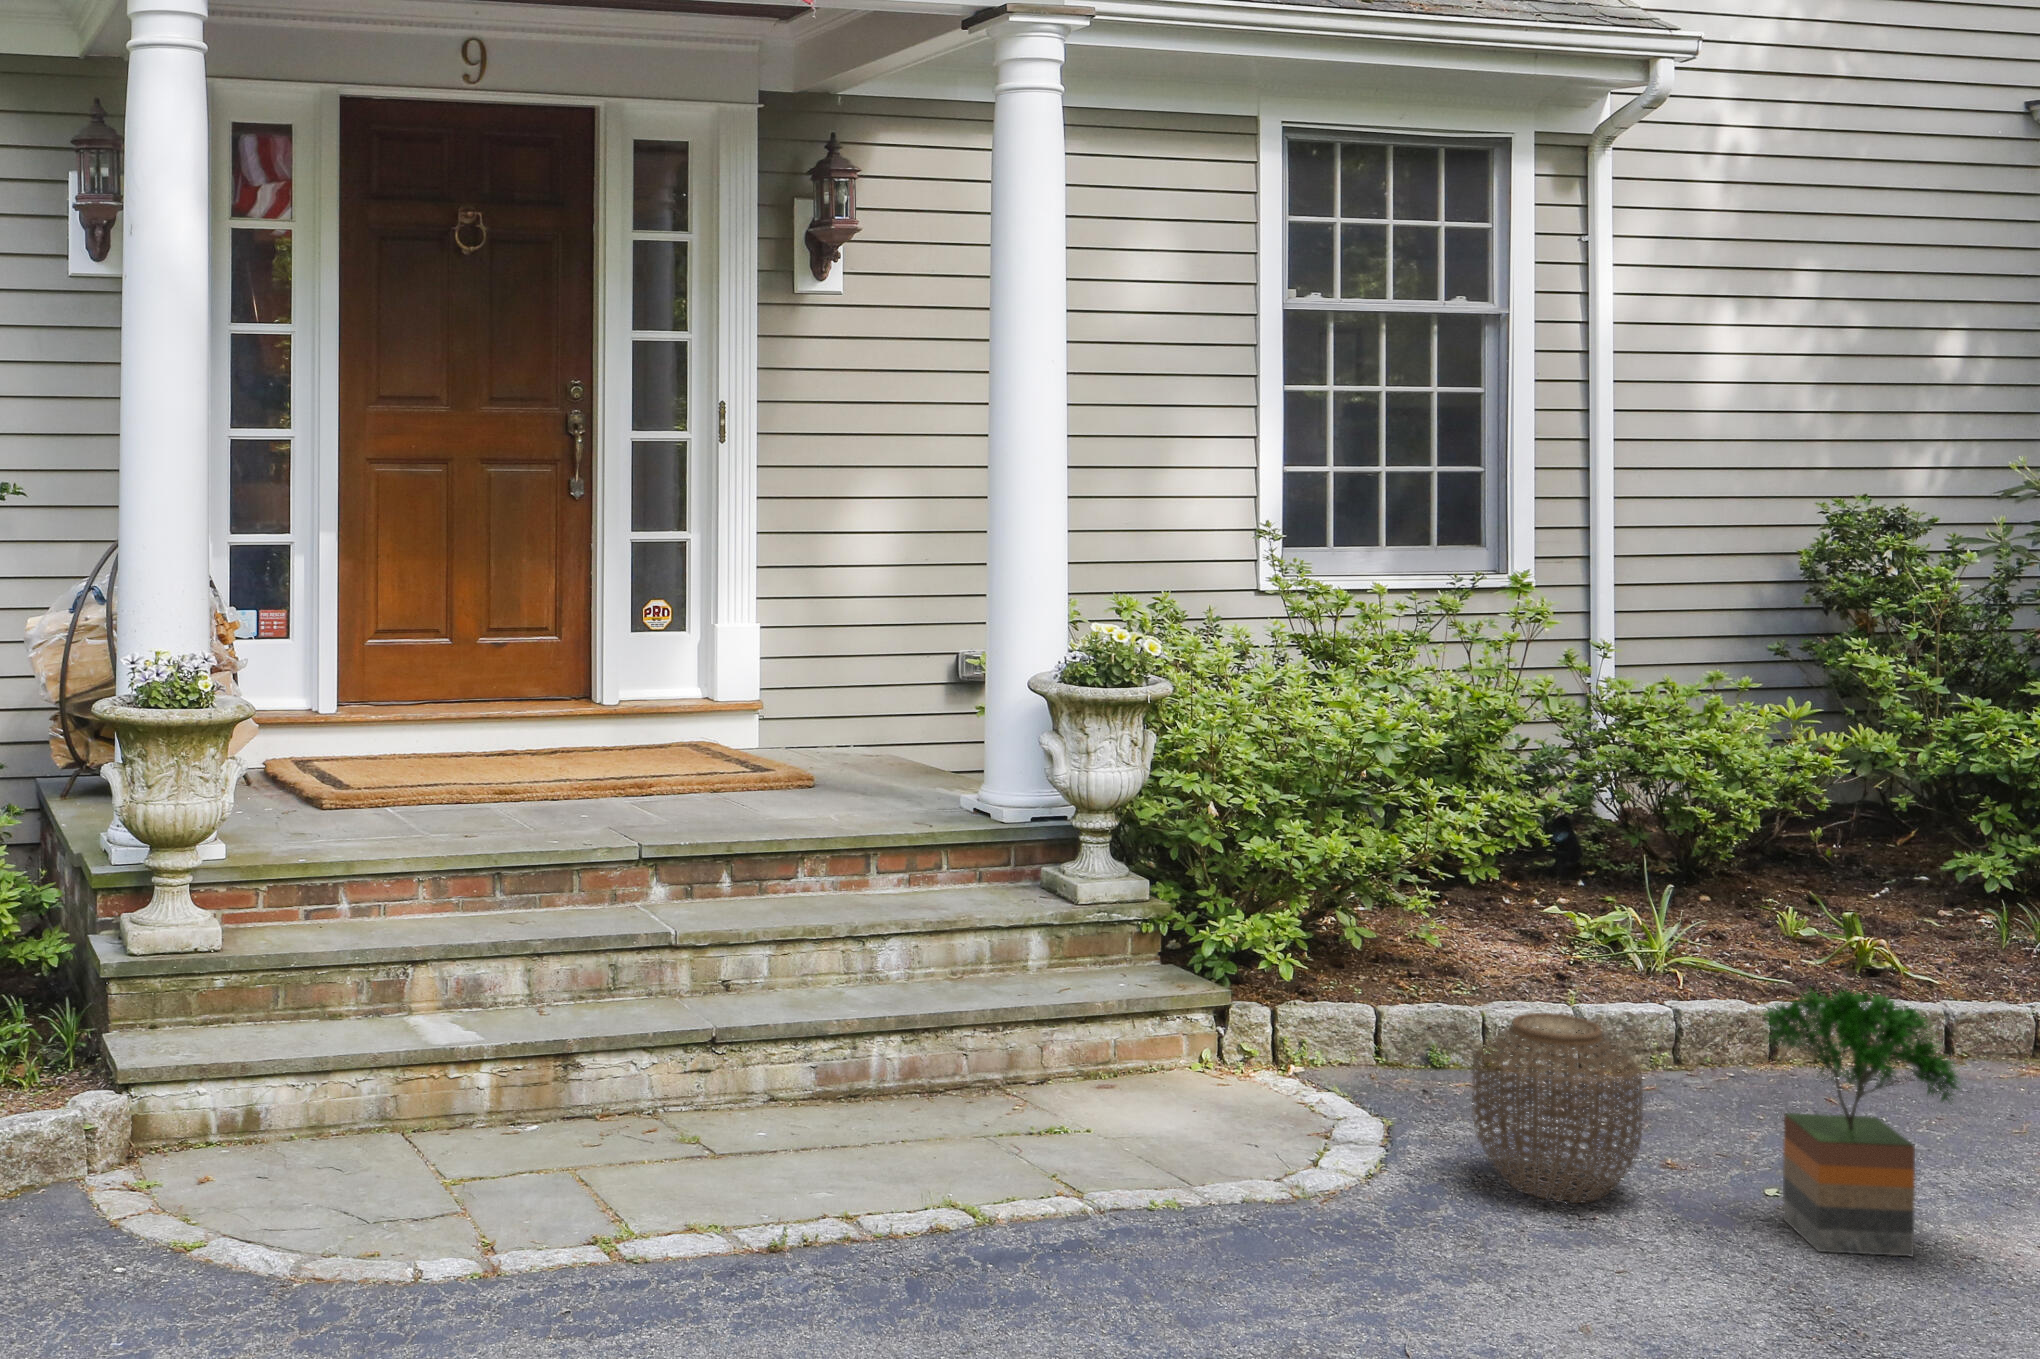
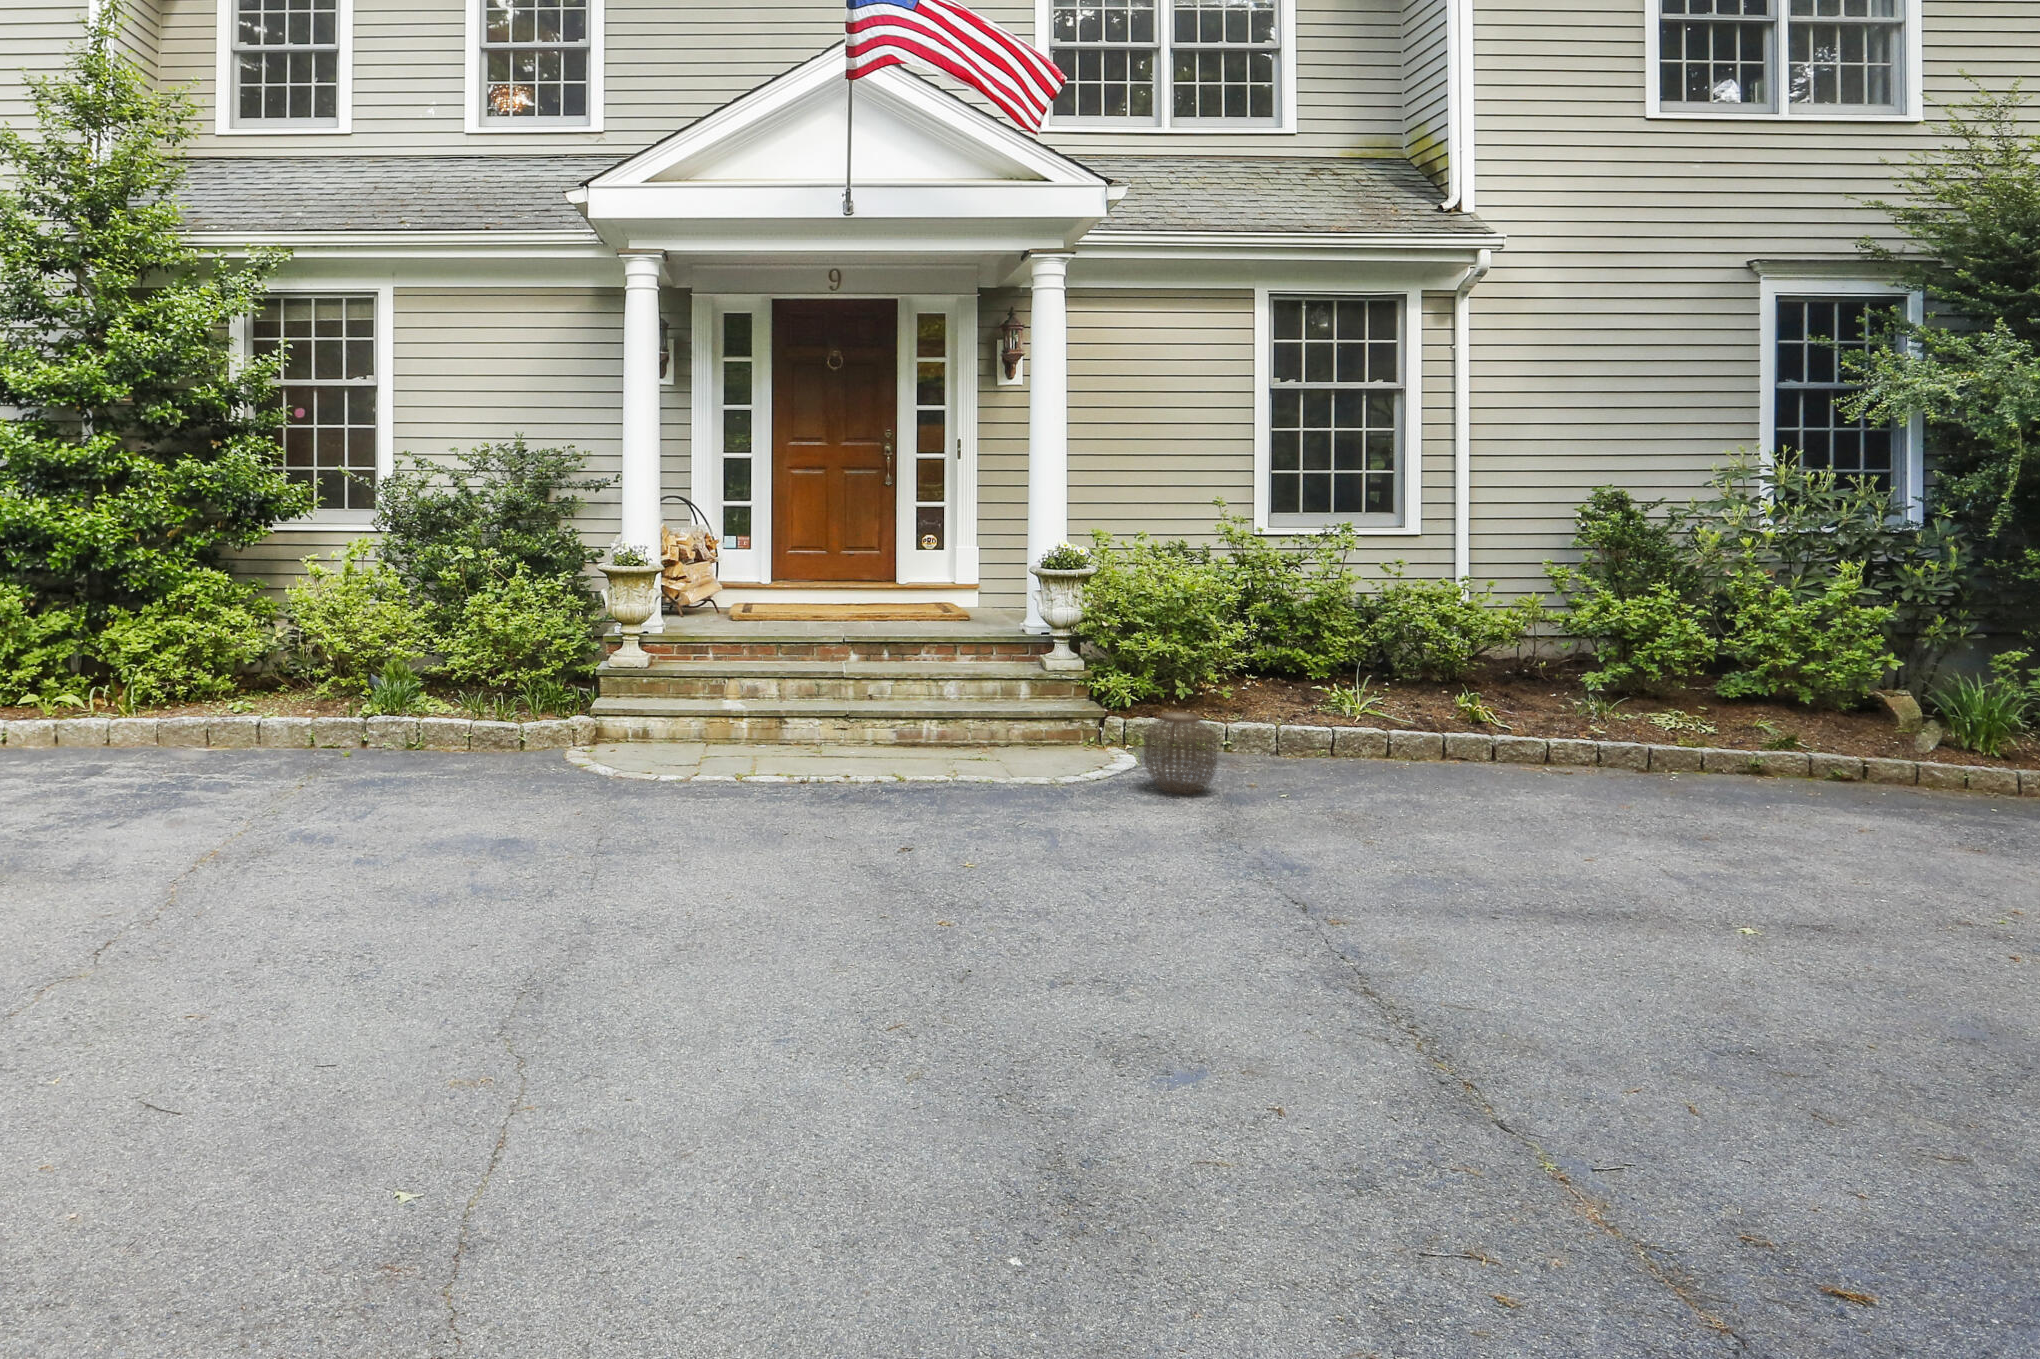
potted tree: present [1765,989,1960,1256] -> none [1250,698,1329,819]

